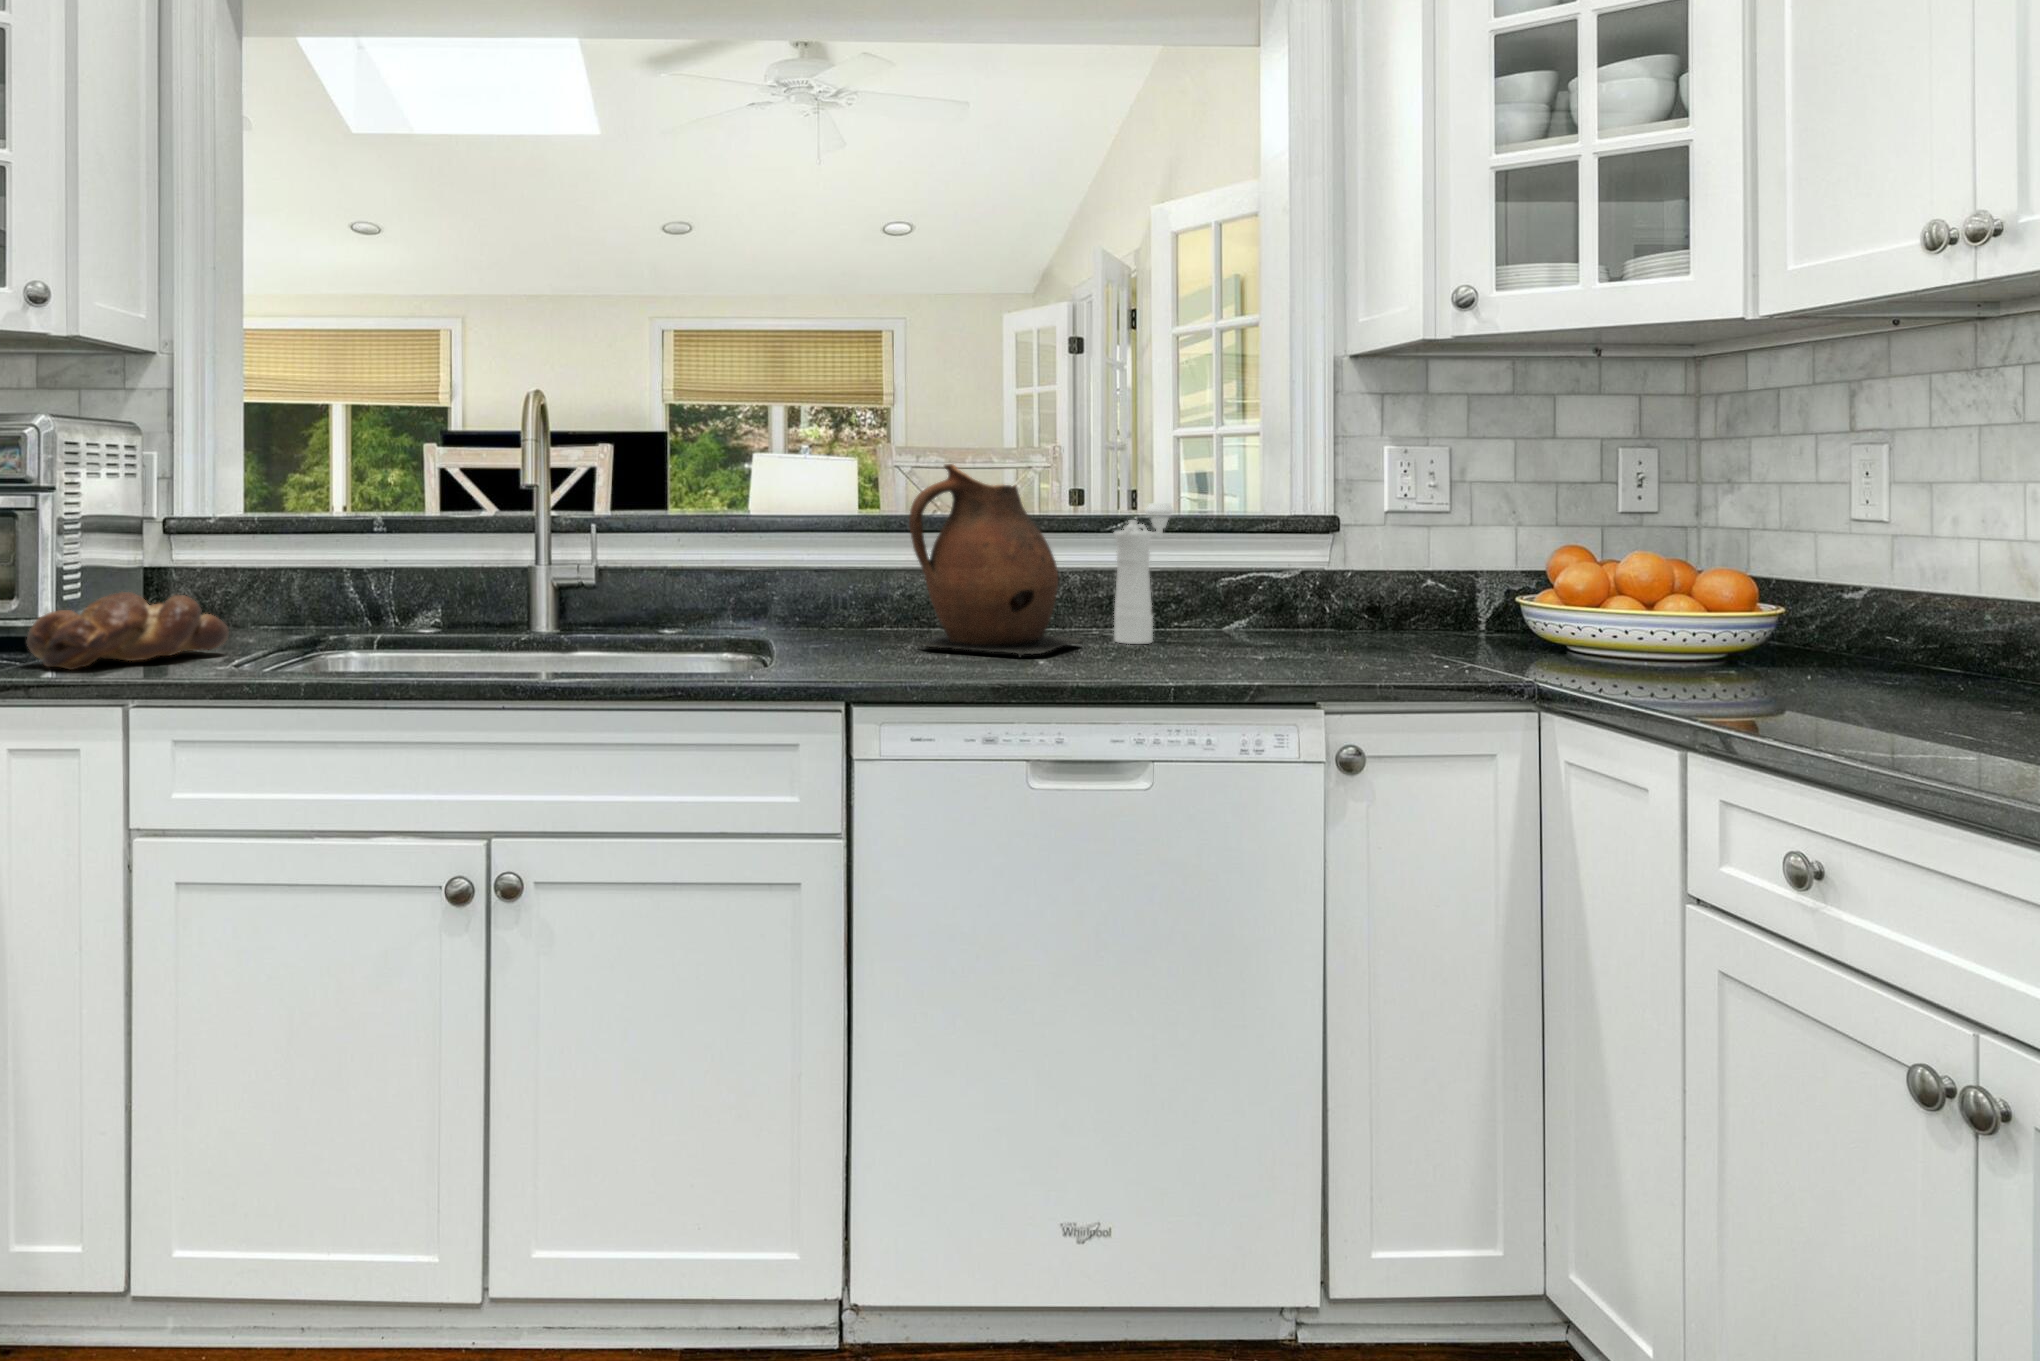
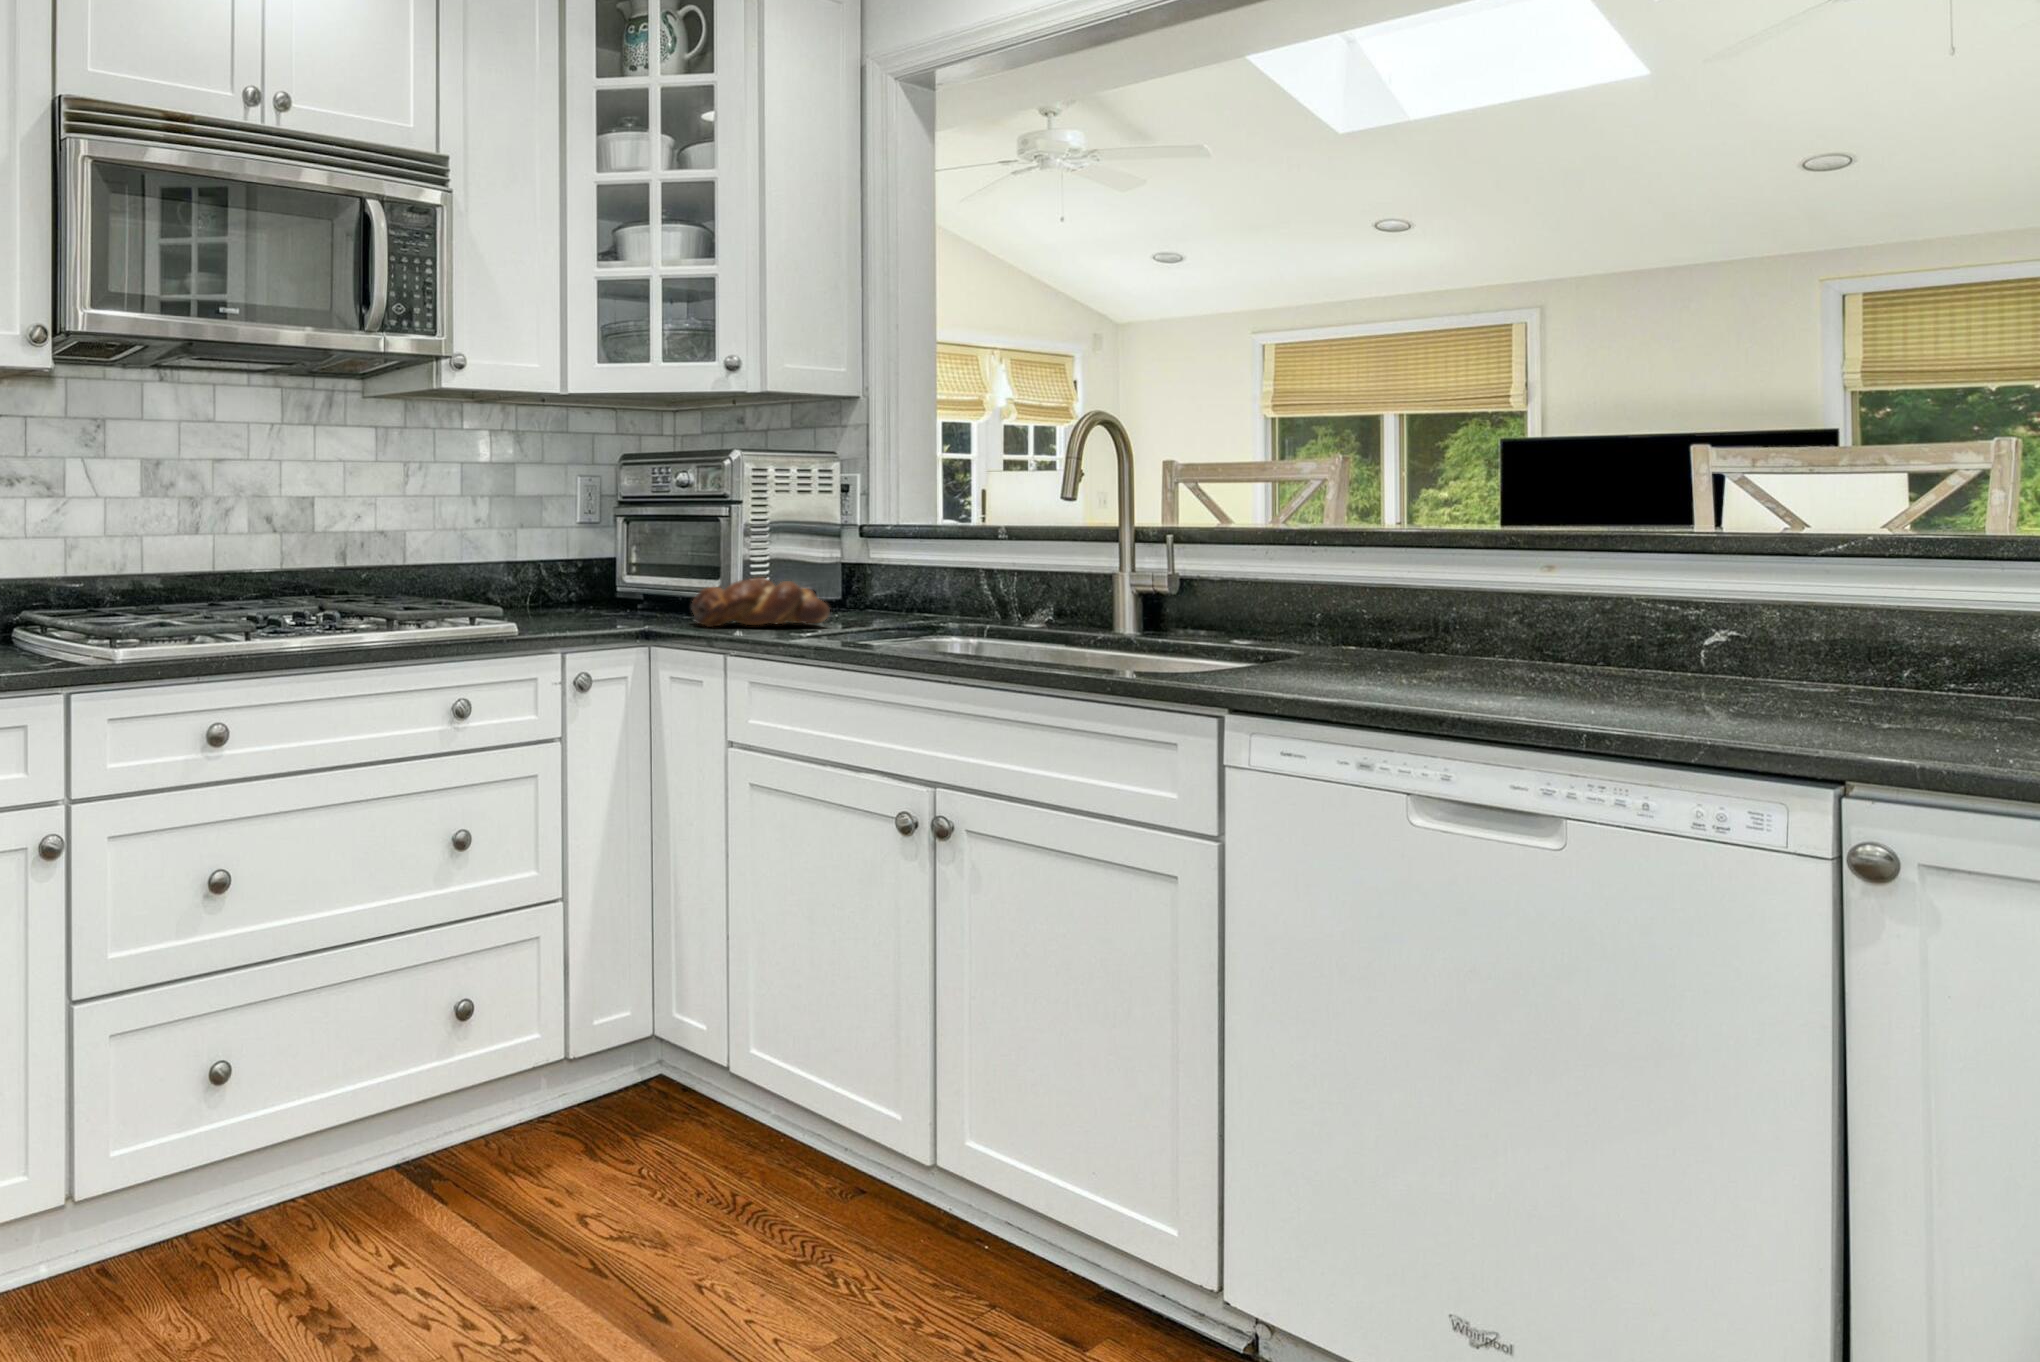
ceramic pitcher: present [909,464,1083,657] -> none [1435,476,1690,698]
pepper mill: present [1114,503,1173,644] -> none [1777,524,1931,708]

